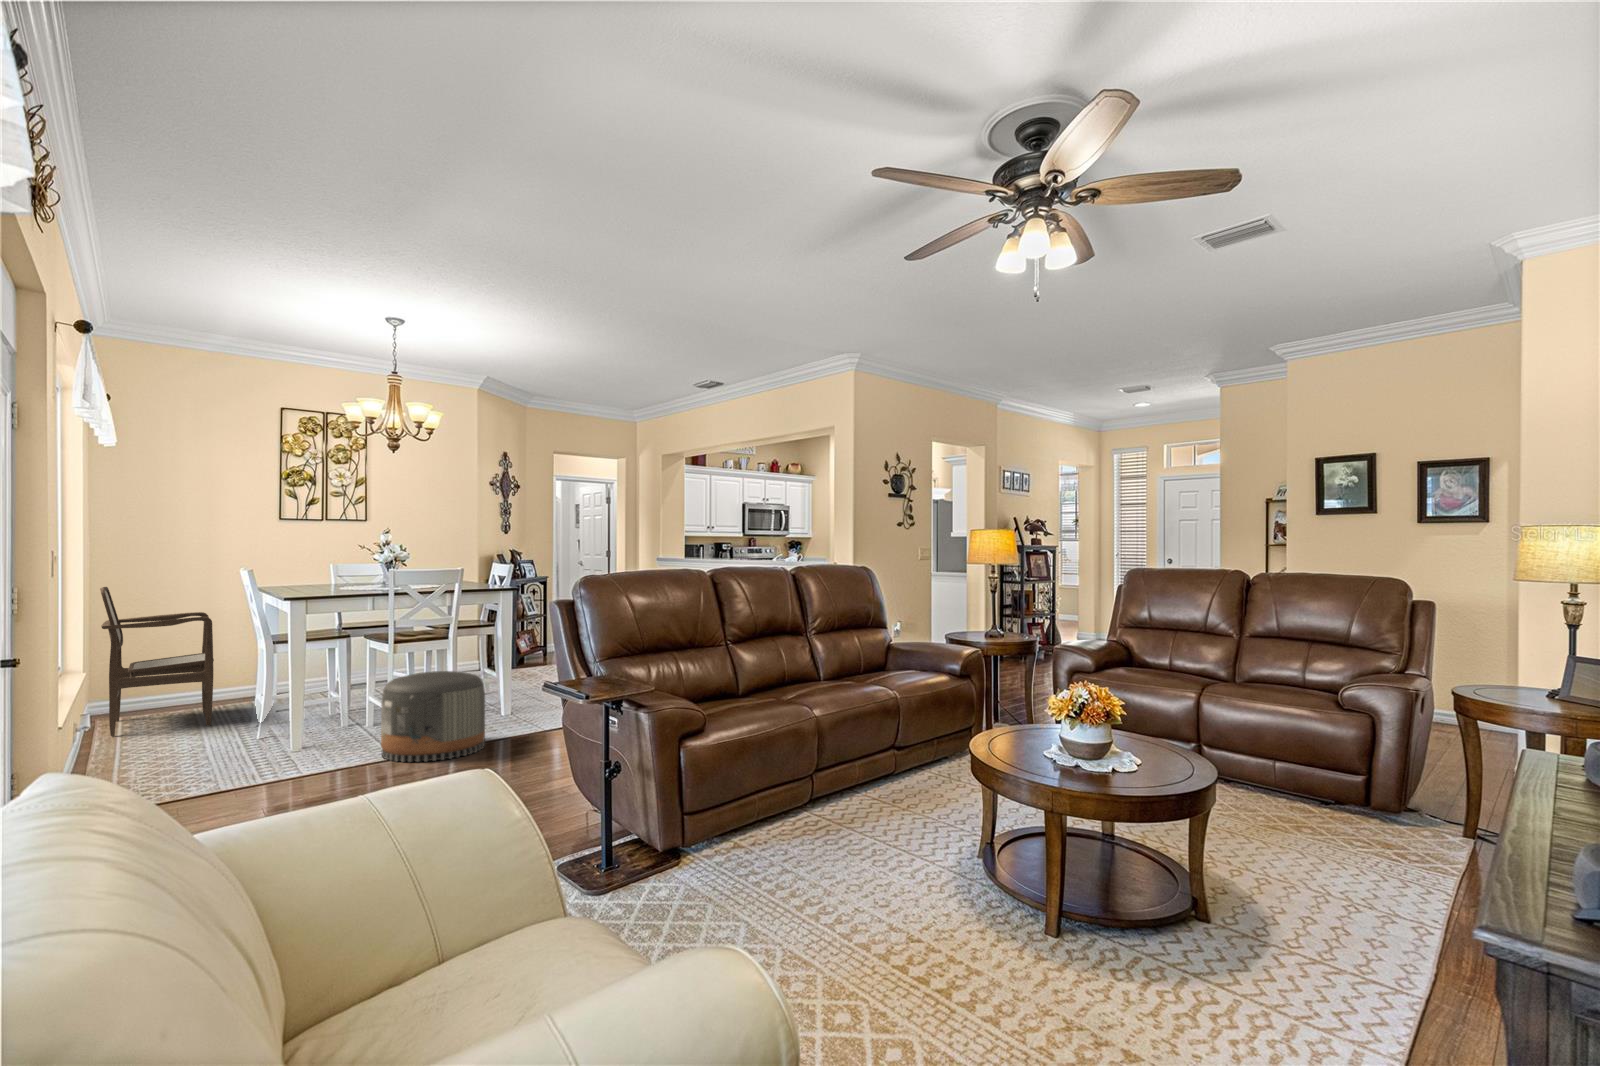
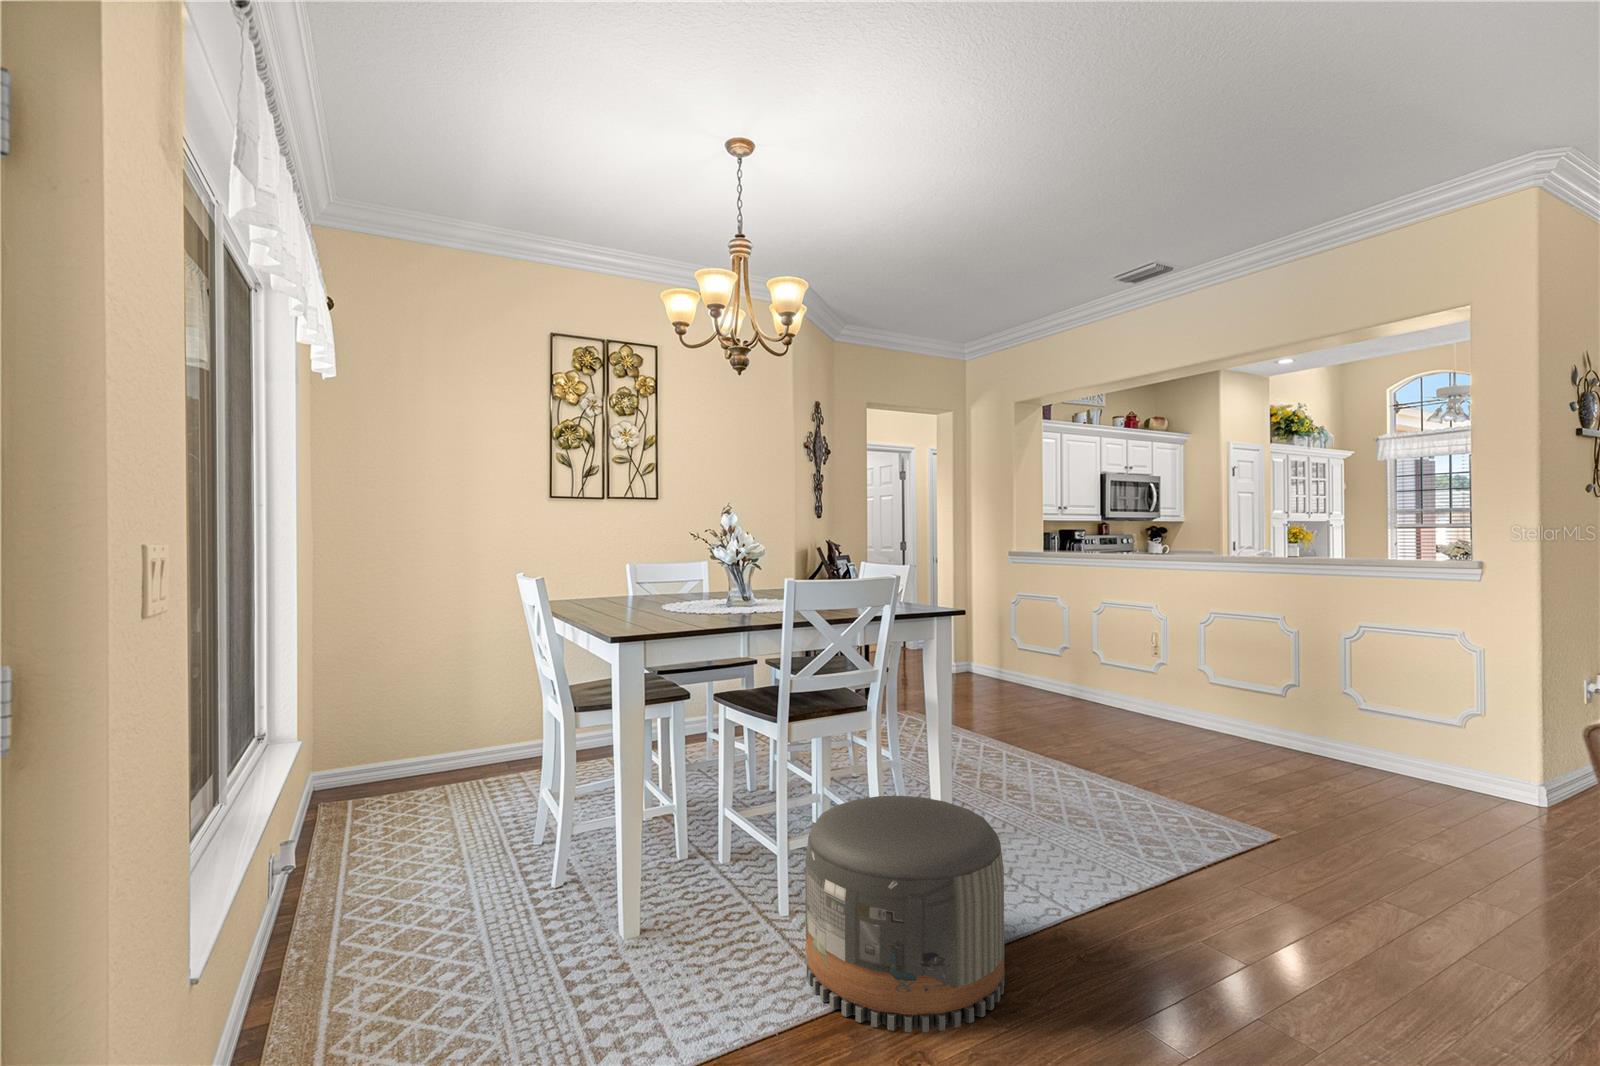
armchair: present [100,587,214,736] -> none [311,602,475,854]

